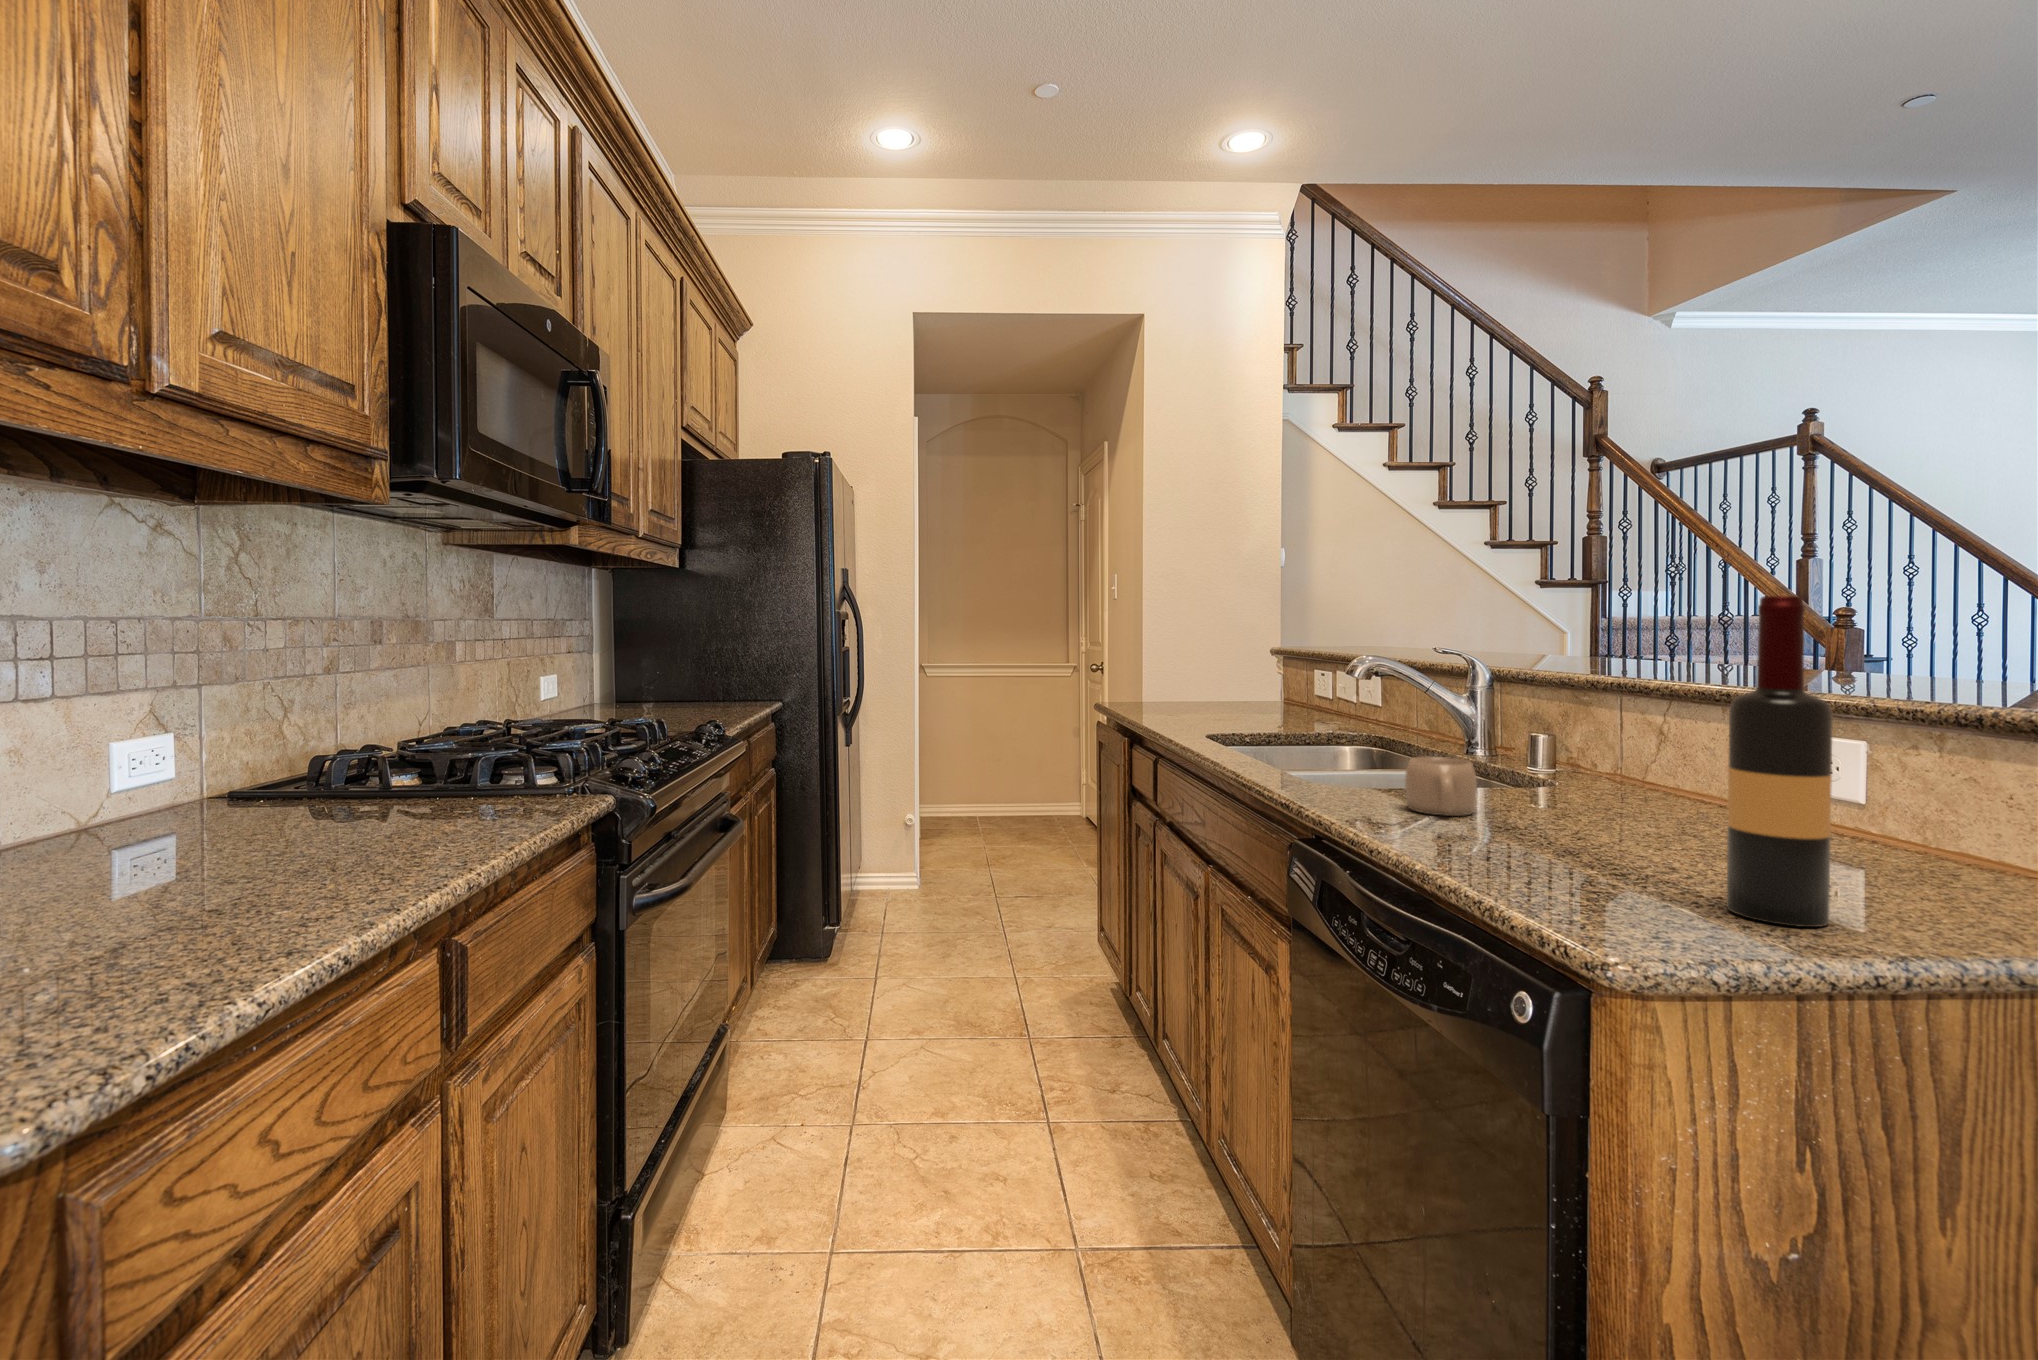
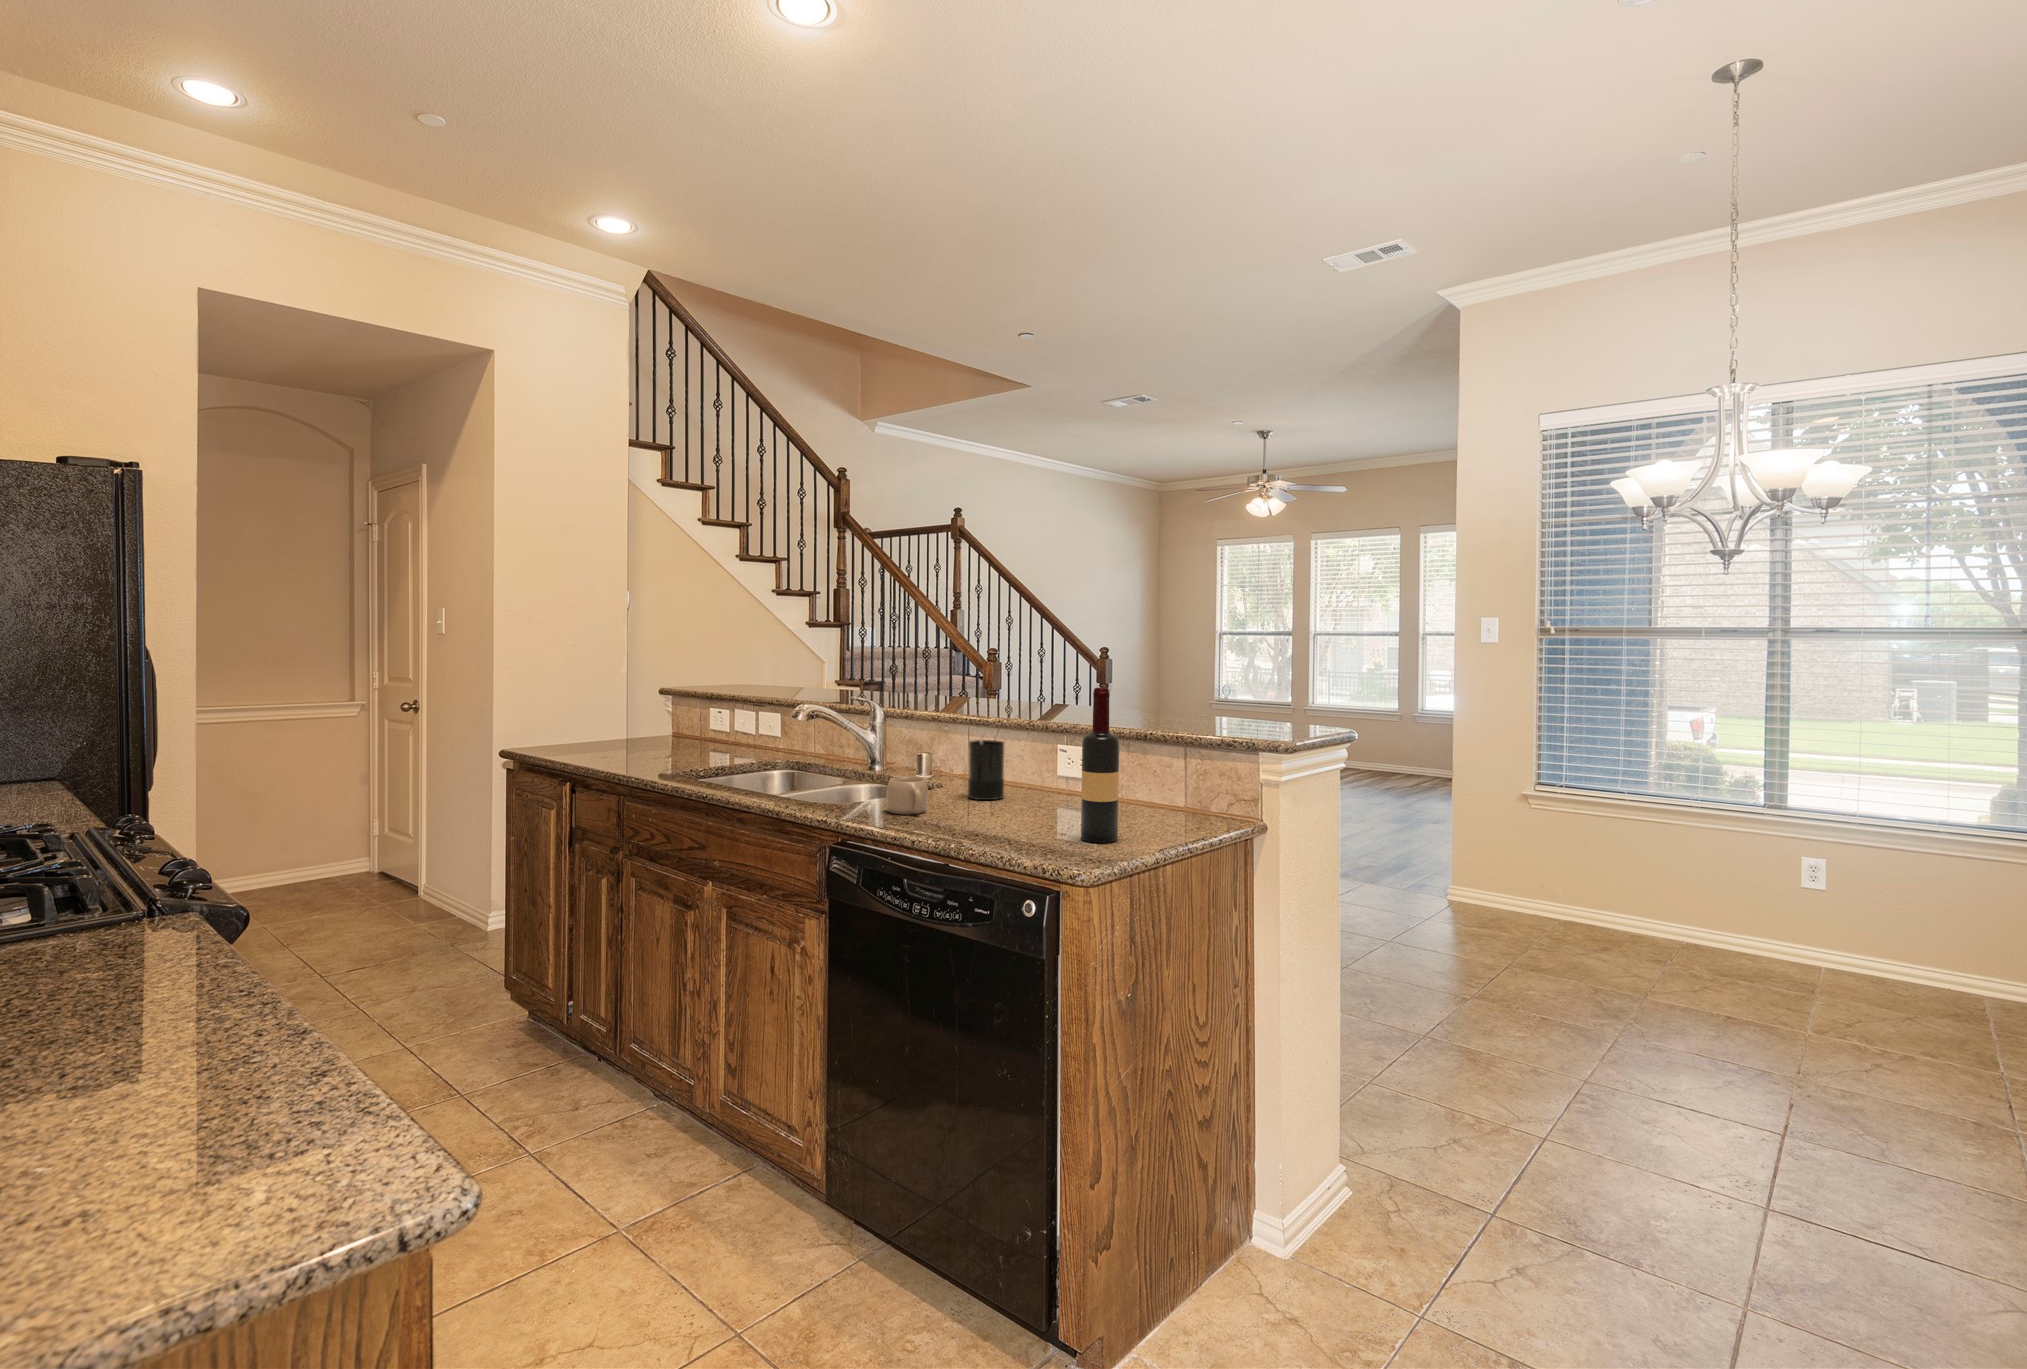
candle: none [1582,703,1657,815] -> present [968,735,1005,800]

